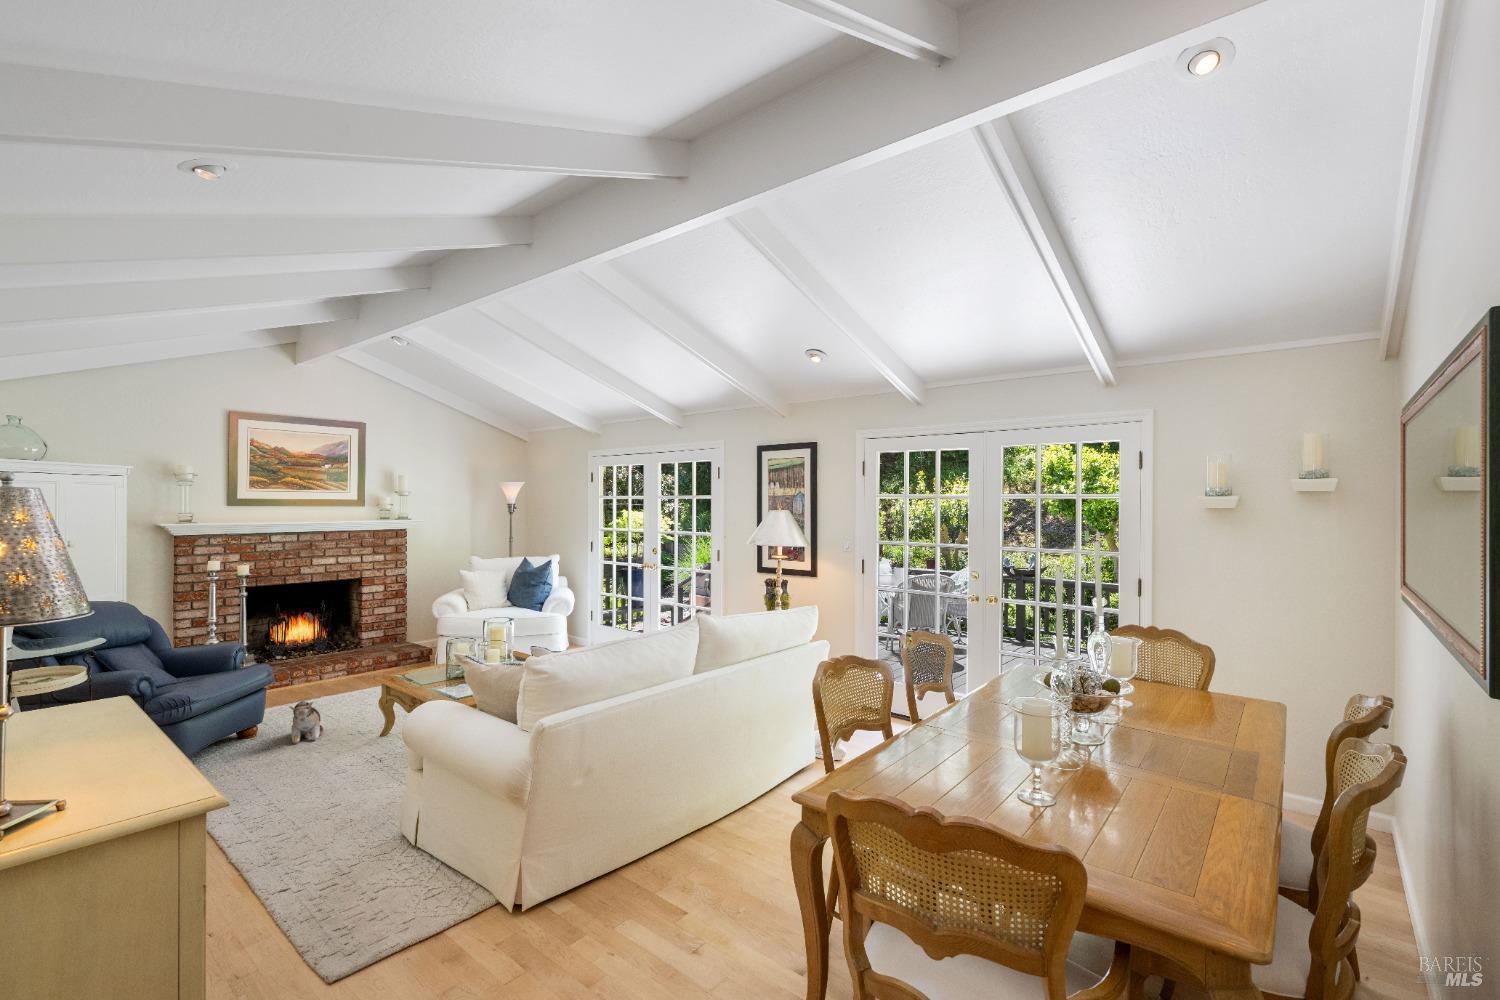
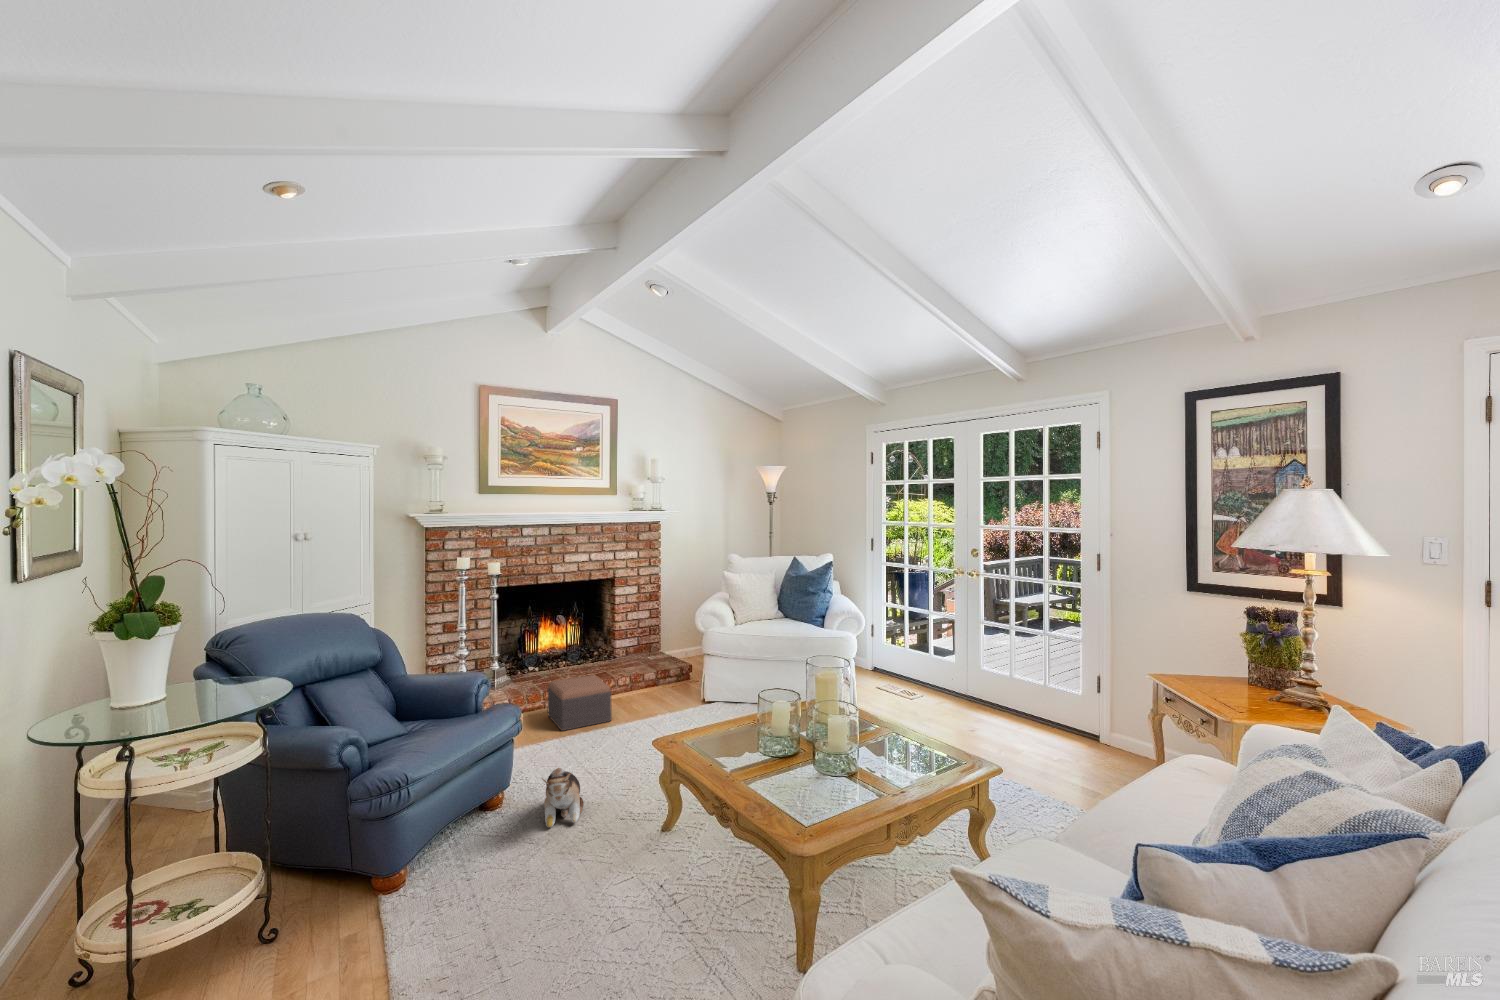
footstool: none [295,655,353,697] -> present [548,675,612,731]

